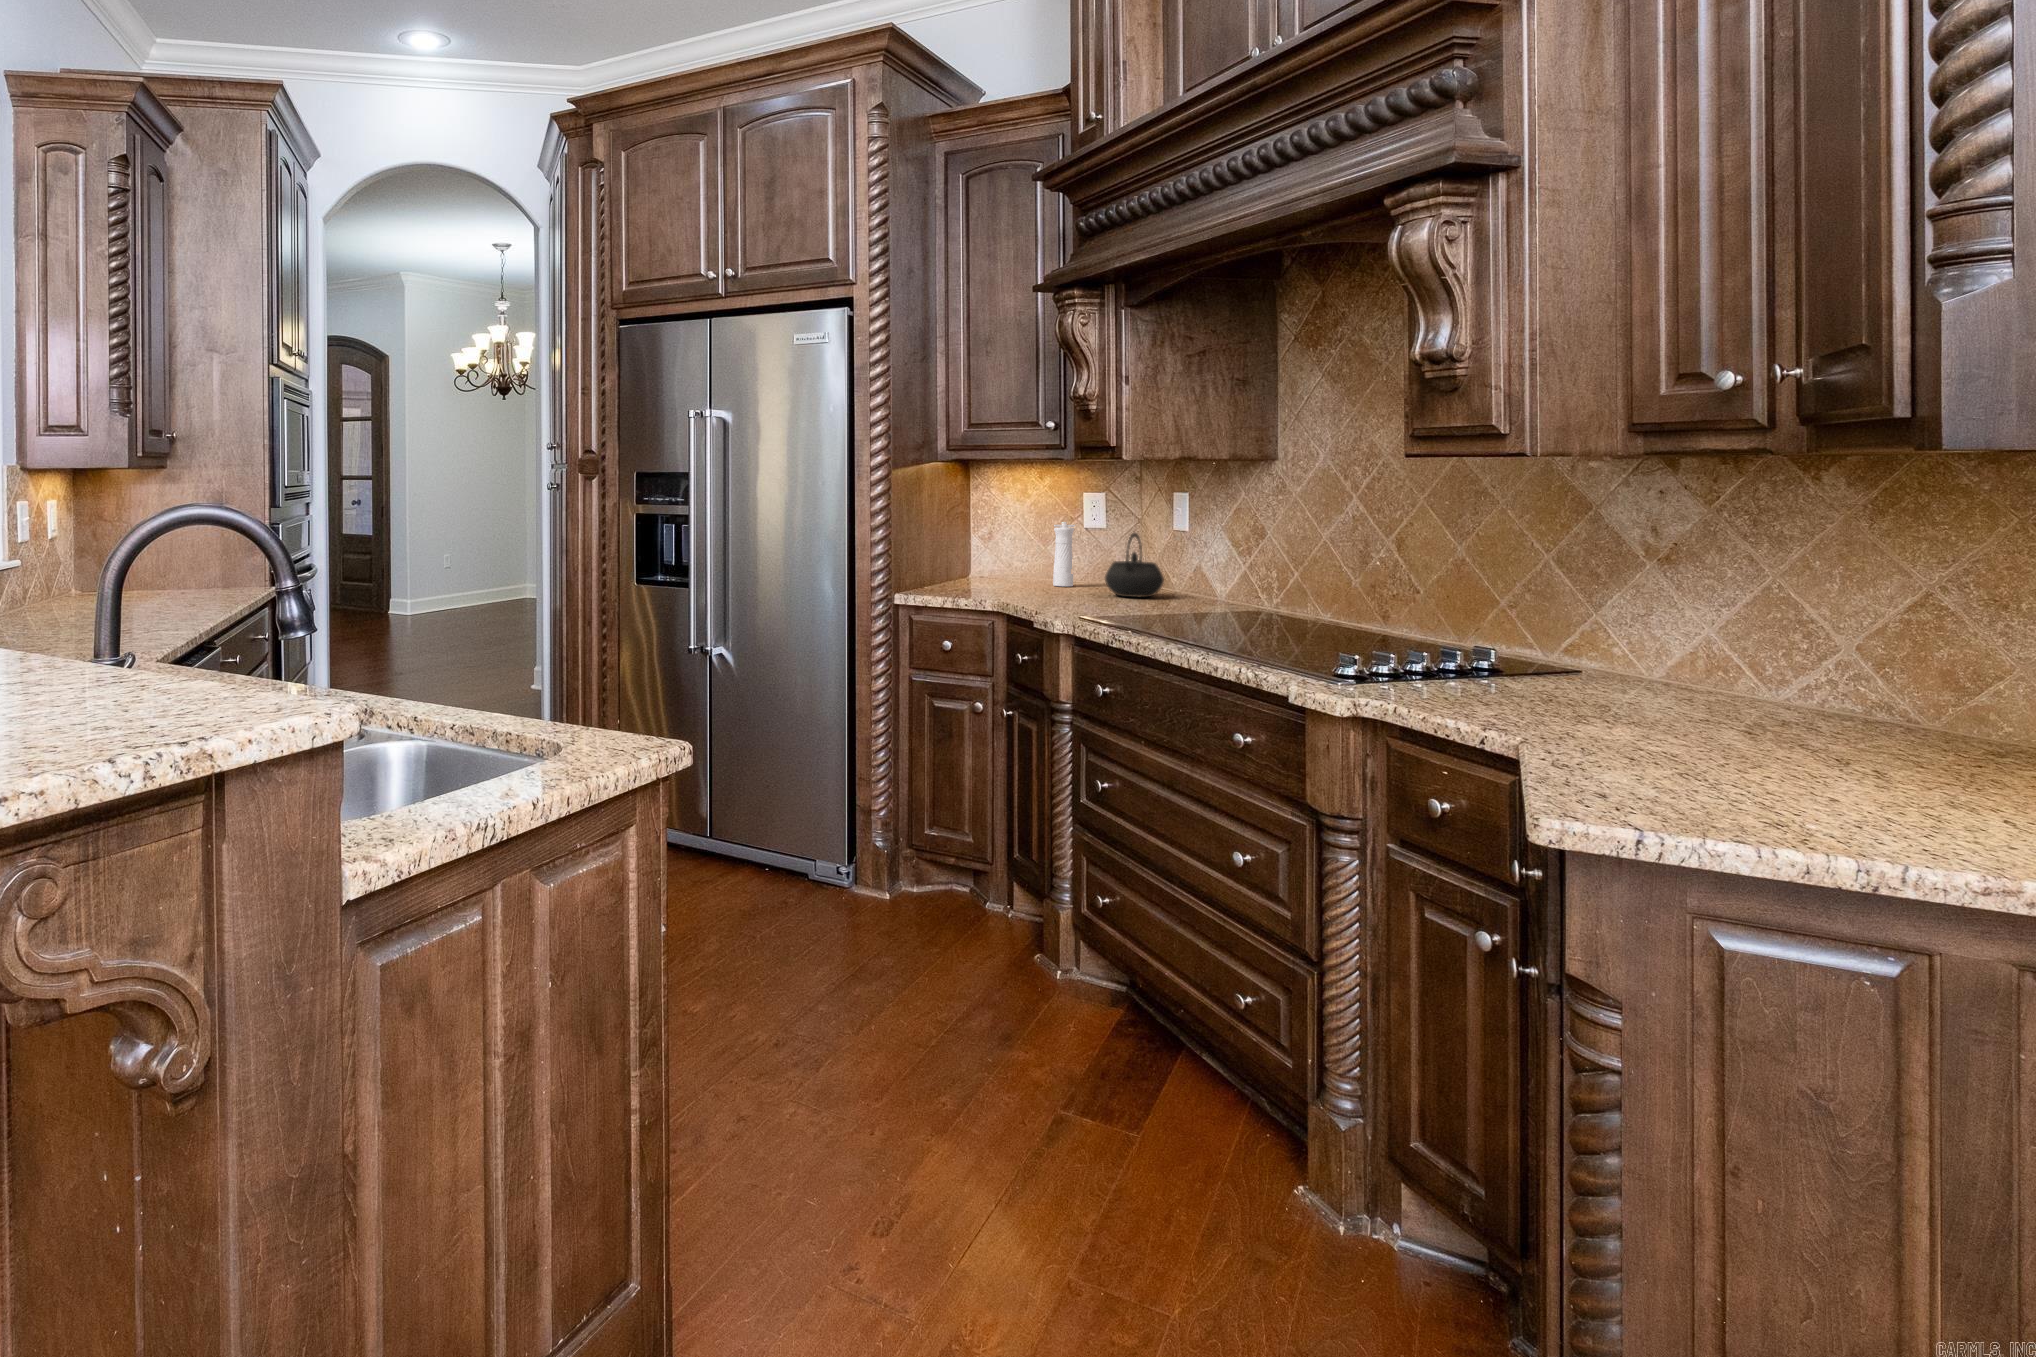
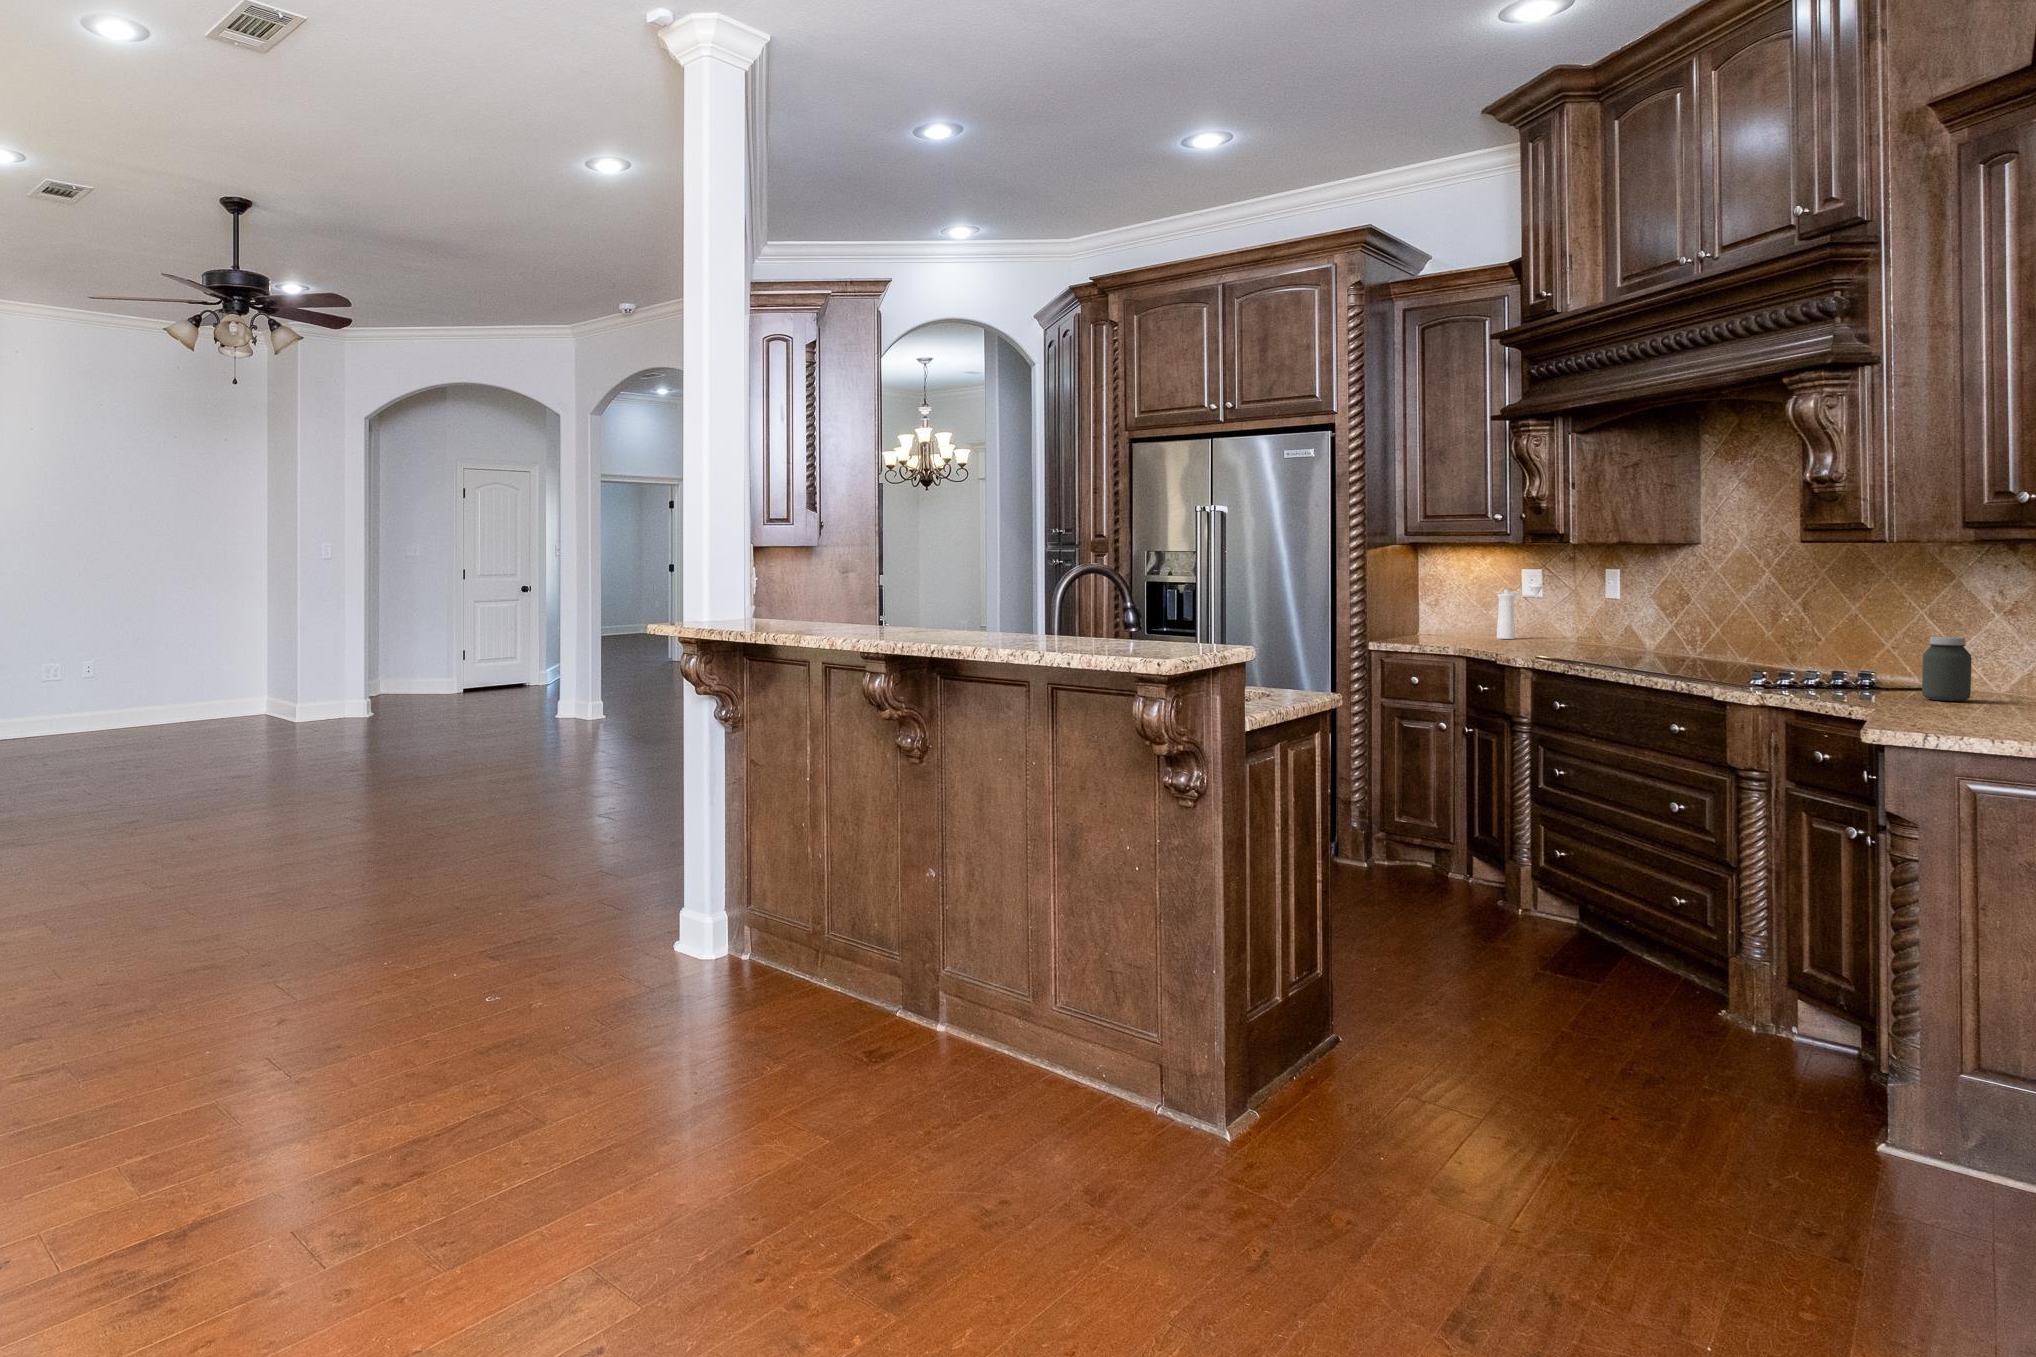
kettle: present [1105,533,1164,598] -> none [1546,597,1598,646]
jar: none [1573,602,1641,706] -> present [1922,637,1972,701]

